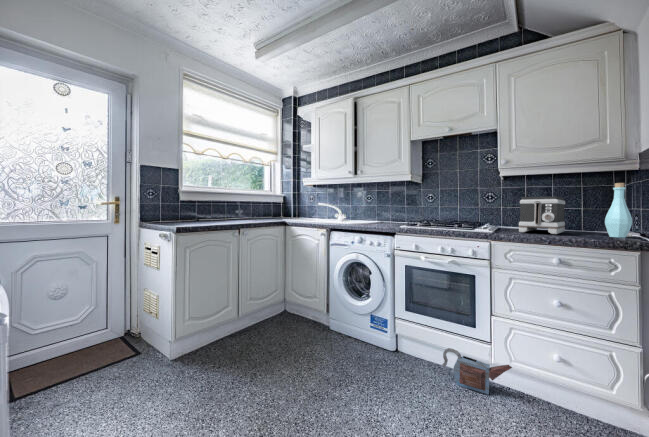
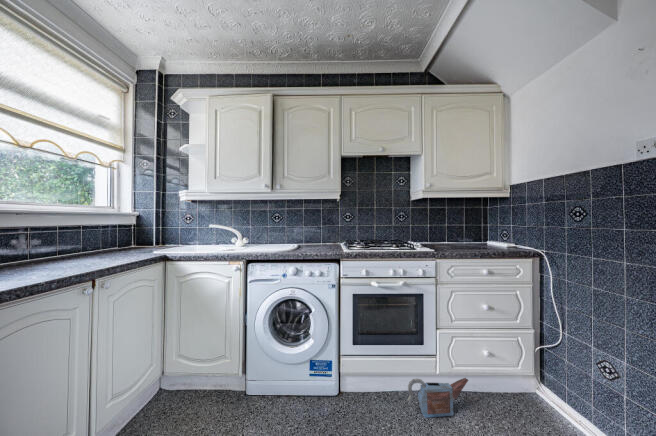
bottle: present [605,183,632,238] -> none [495,207,513,248]
toaster: present [519,196,565,234] -> none [434,217,474,248]

